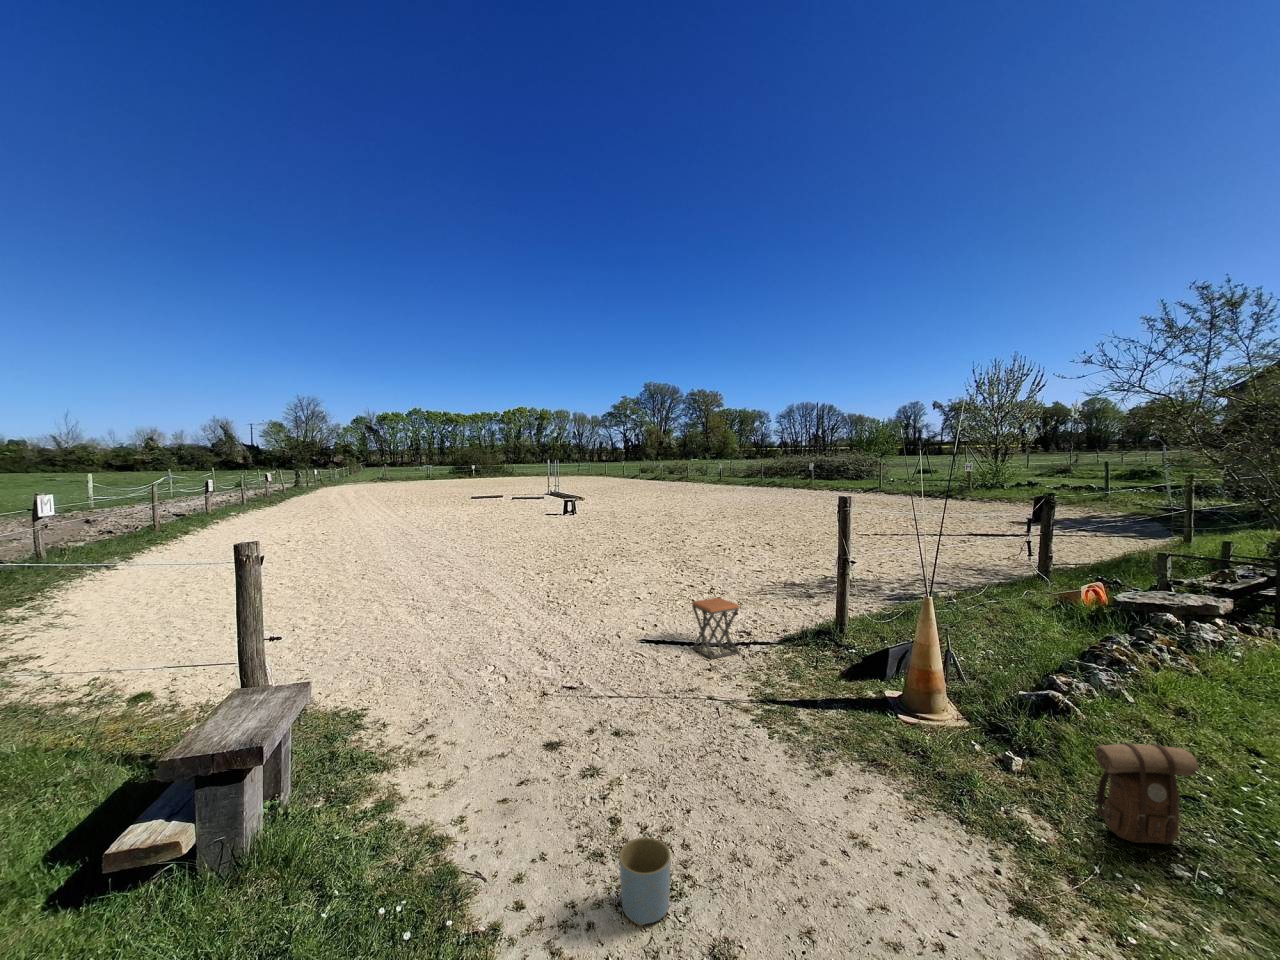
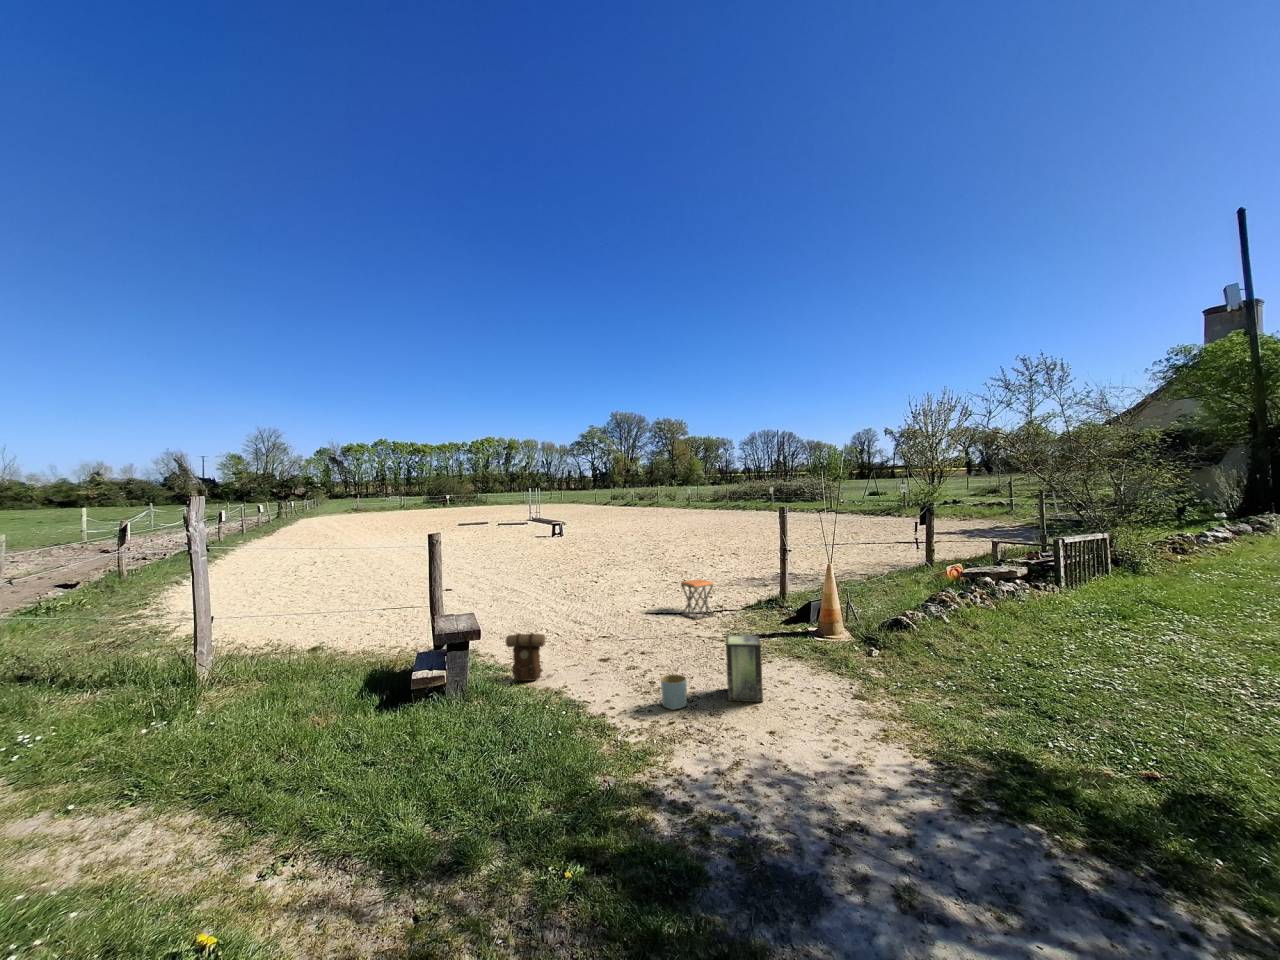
backpack: present [1094,743,1199,844] -> present [506,633,545,681]
storage box: none [752,754,825,911] -> present [726,635,763,702]

